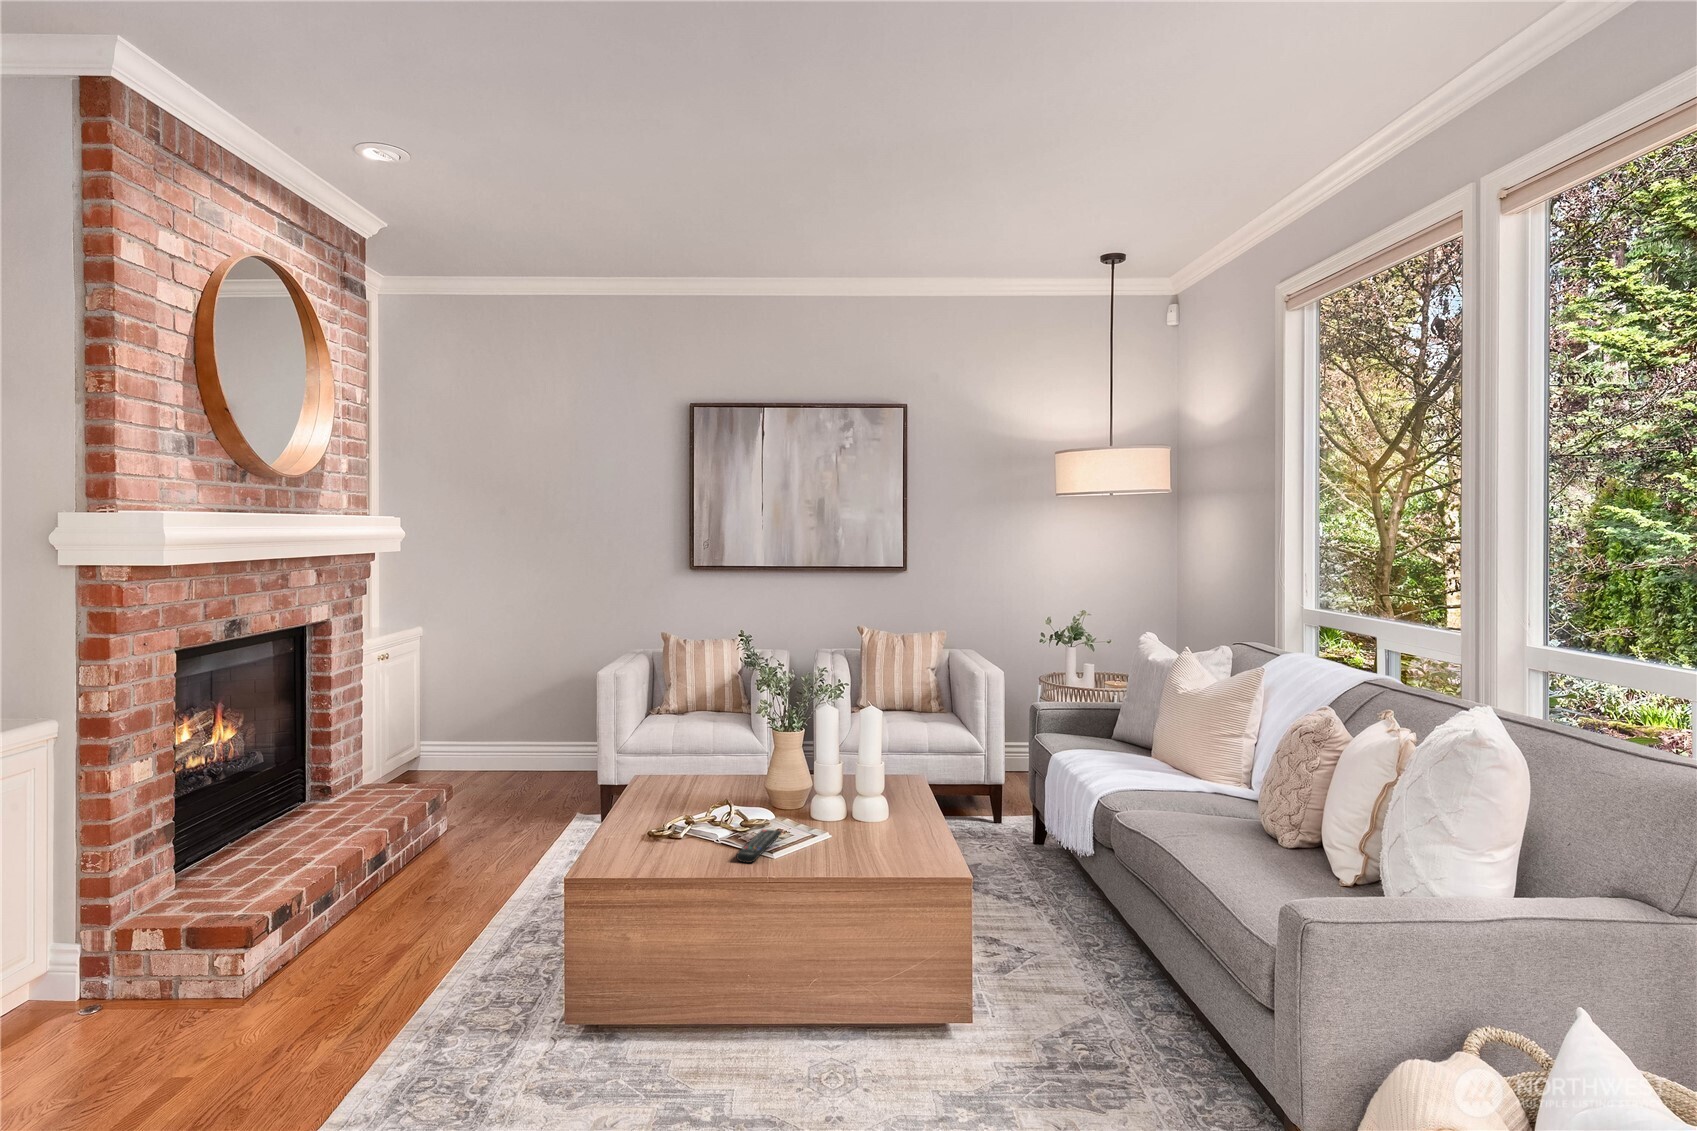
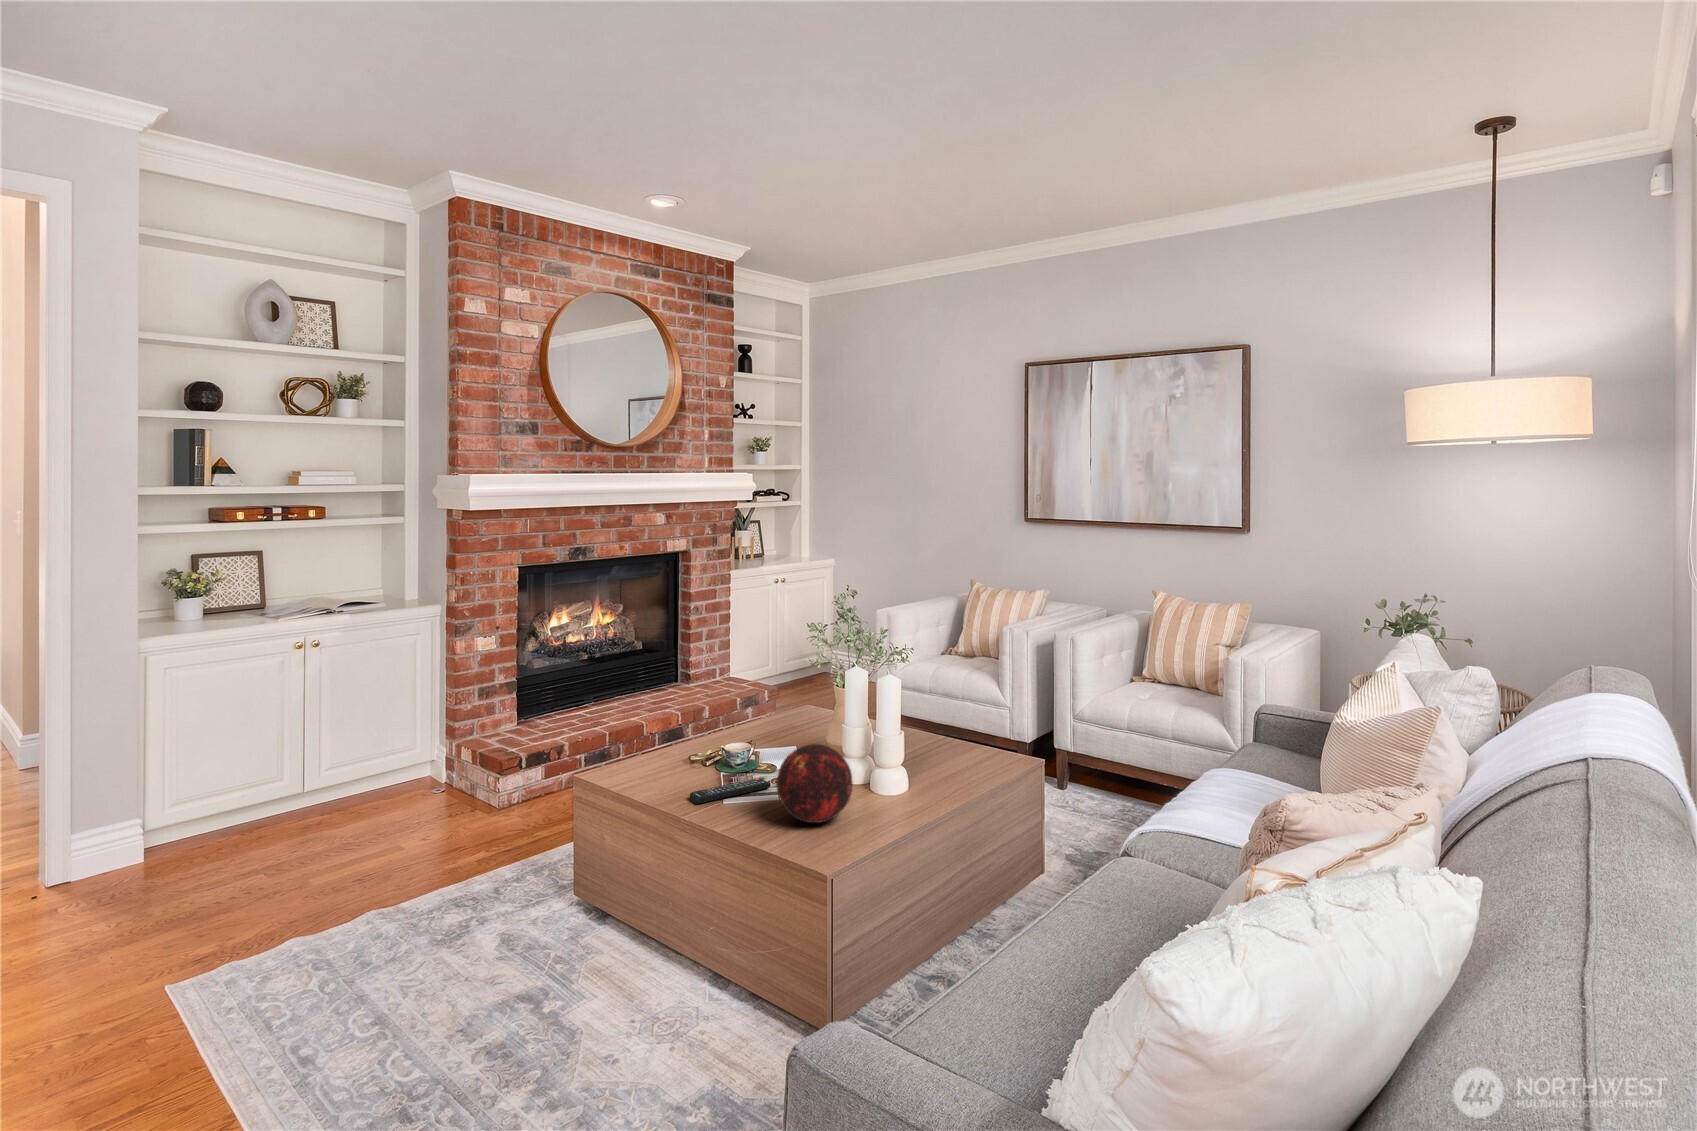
decorative orb: none [834,773,907,848] -> present [776,744,853,823]
teacup: none [682,803,728,836] -> present [716,743,758,773]

